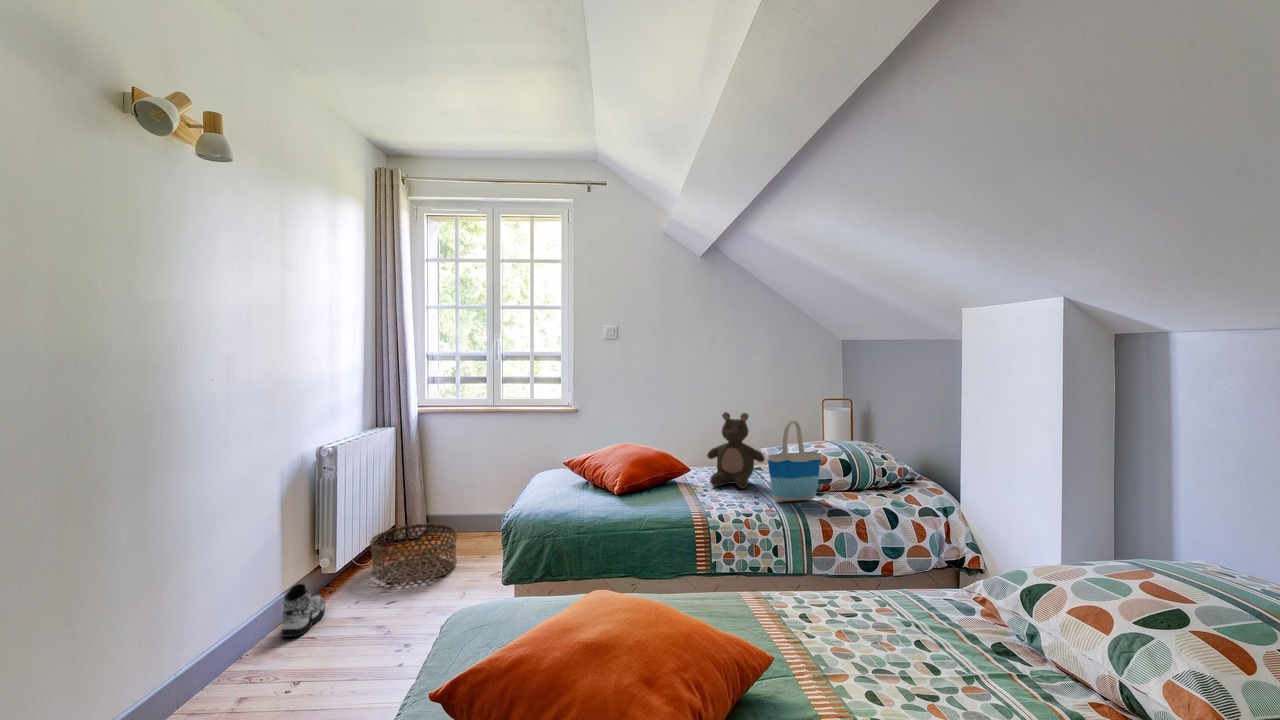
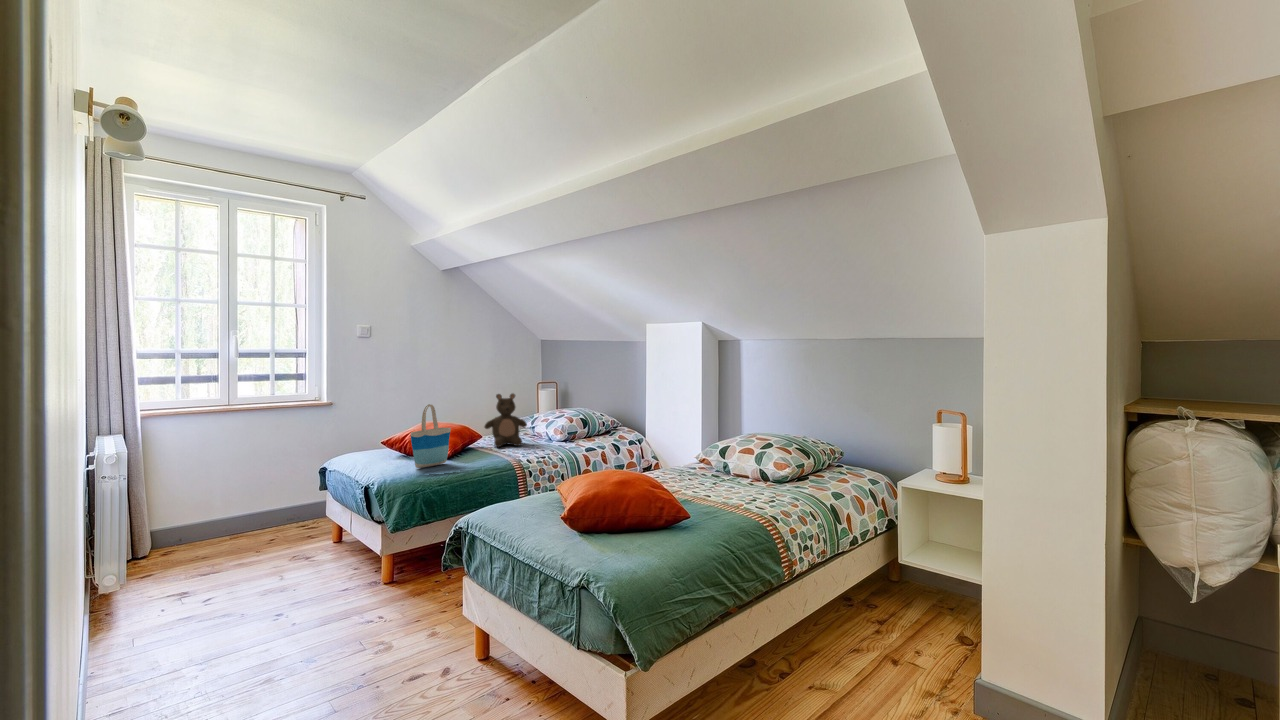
tote bag: present [768,421,822,502] -> present [411,404,451,468]
basket: present [370,523,457,583] -> none [140,525,246,587]
sneaker: present [281,584,325,637] -> none [111,589,148,644]

